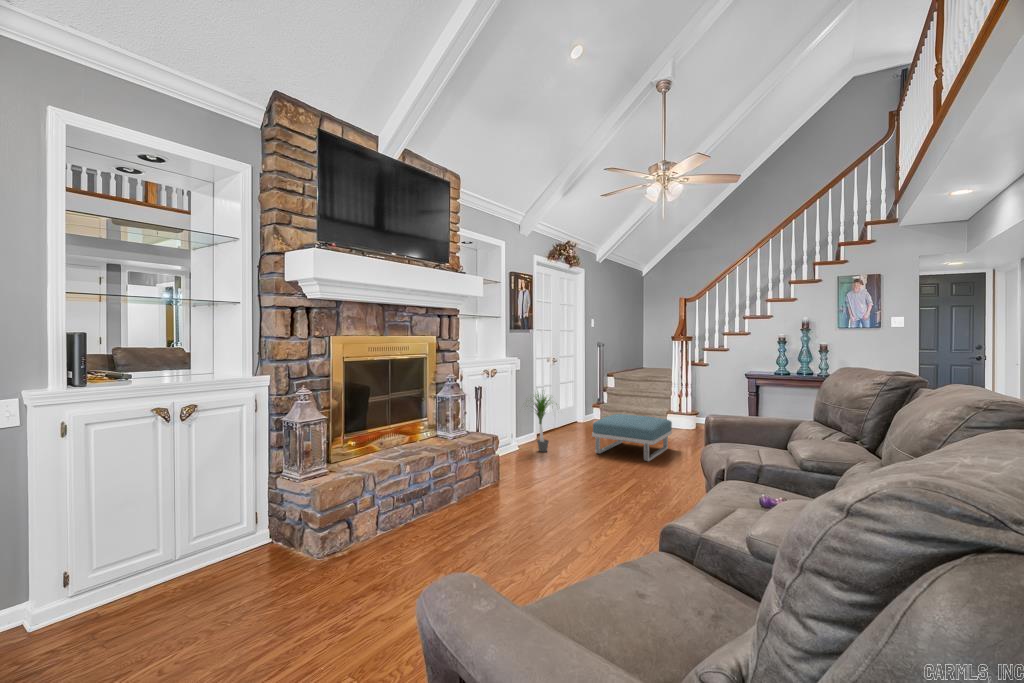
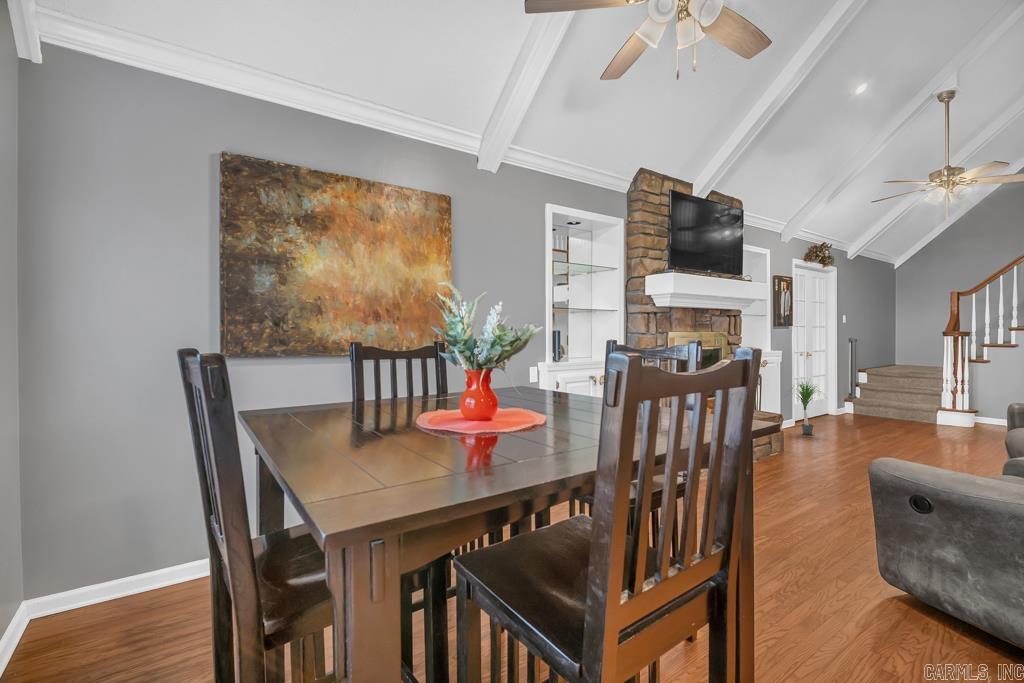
footstool: present [592,414,672,461] -> none [861,405,951,448]

